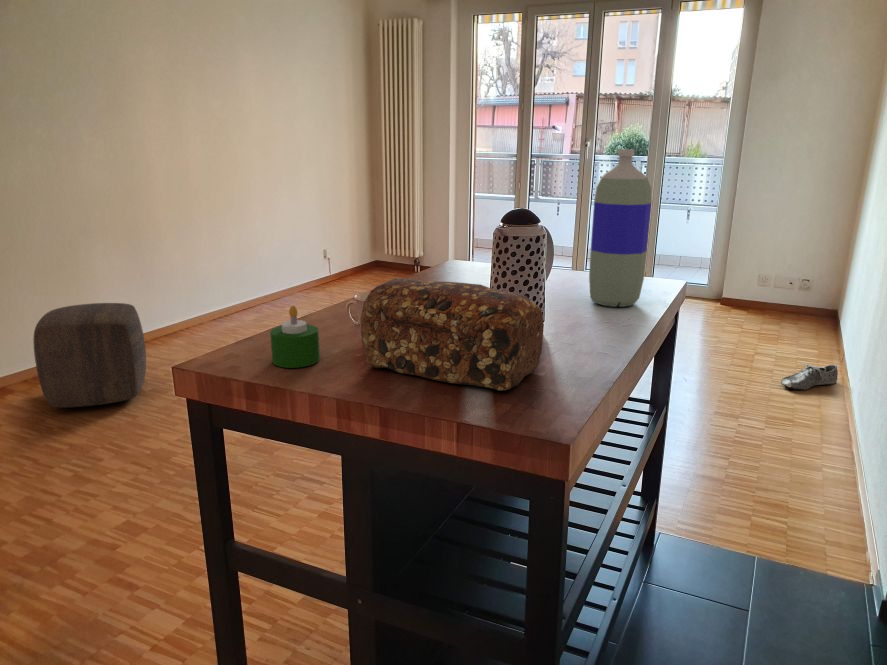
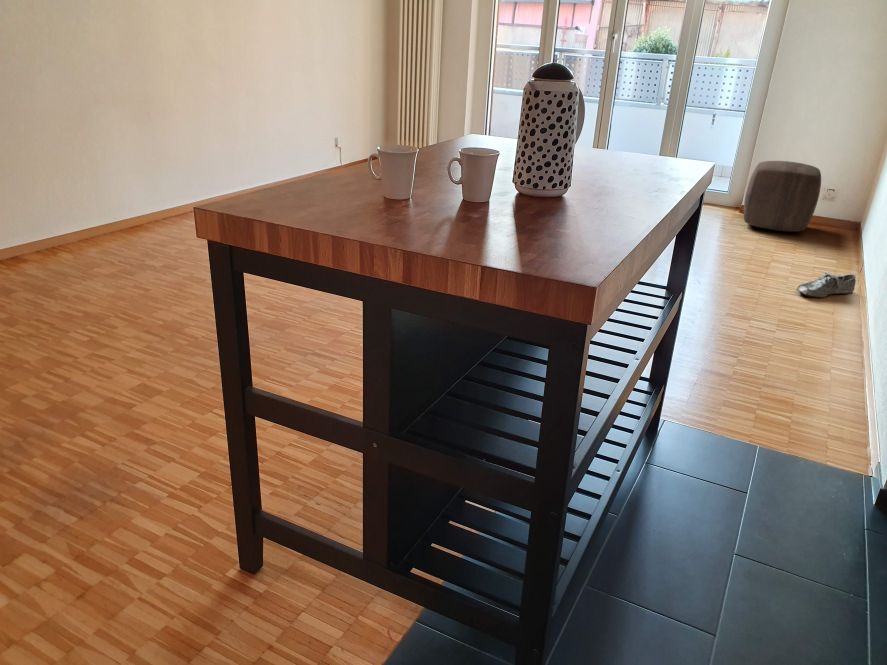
bottle: present [589,149,651,307] -> none [618,6,692,180]
bread loaf: present [361,278,544,390] -> none [385,124,573,239]
ottoman: present [33,303,146,408] -> present [744,161,821,232]
candle: present [270,306,320,368] -> none [292,149,342,214]

